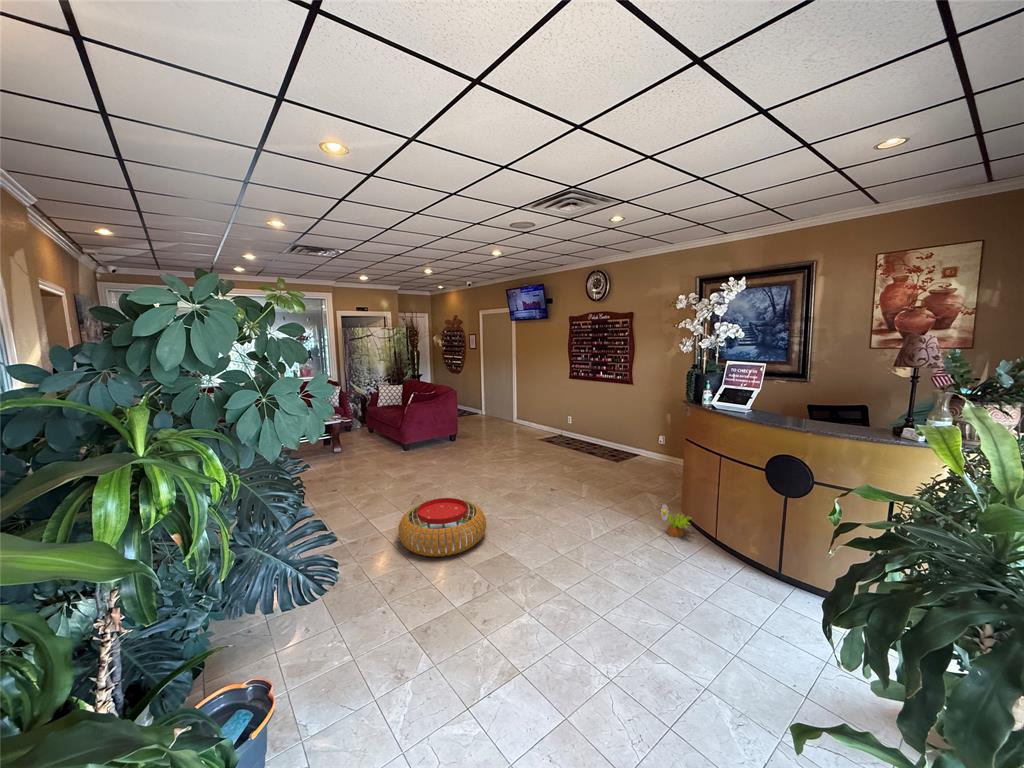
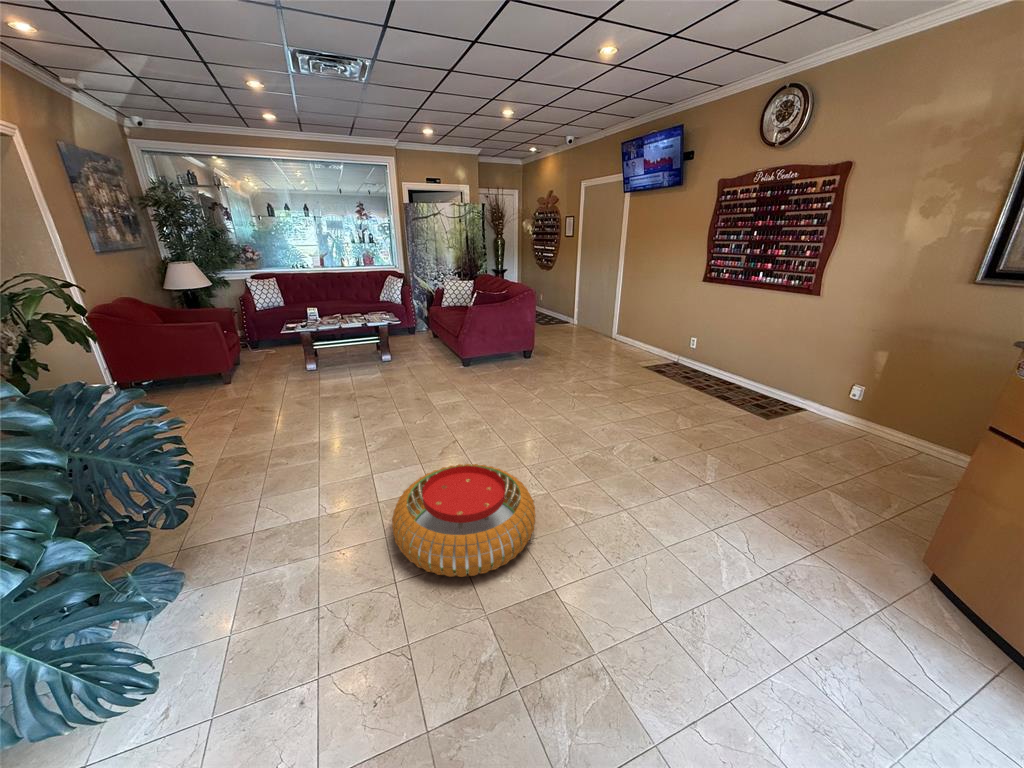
decorative plant: present [661,504,692,537] -> none [887,554,967,626]

